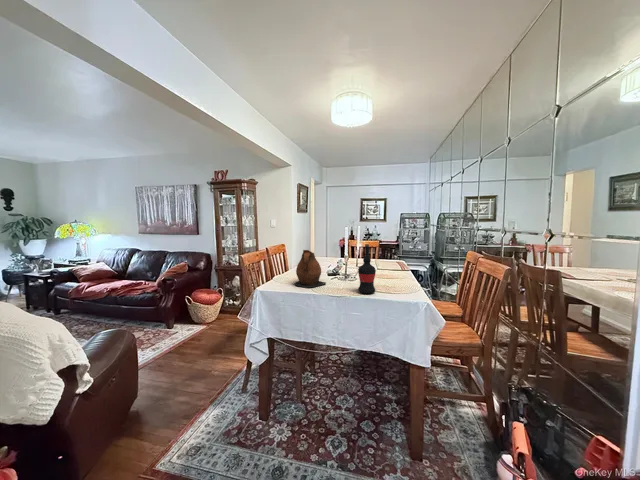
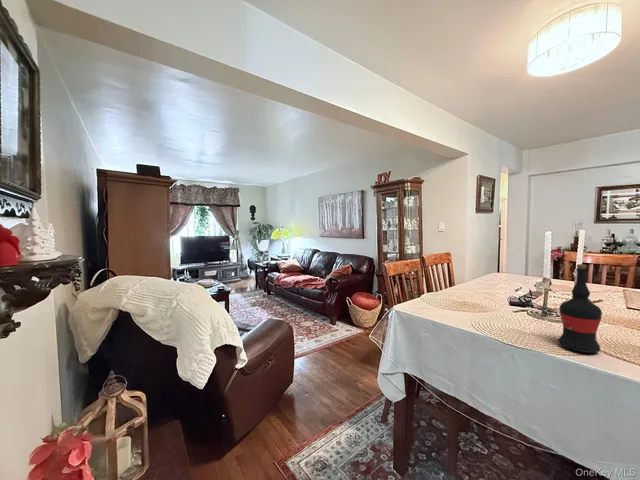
ceramic pitcher: present [294,250,326,287] -> none [446,265,500,319]

